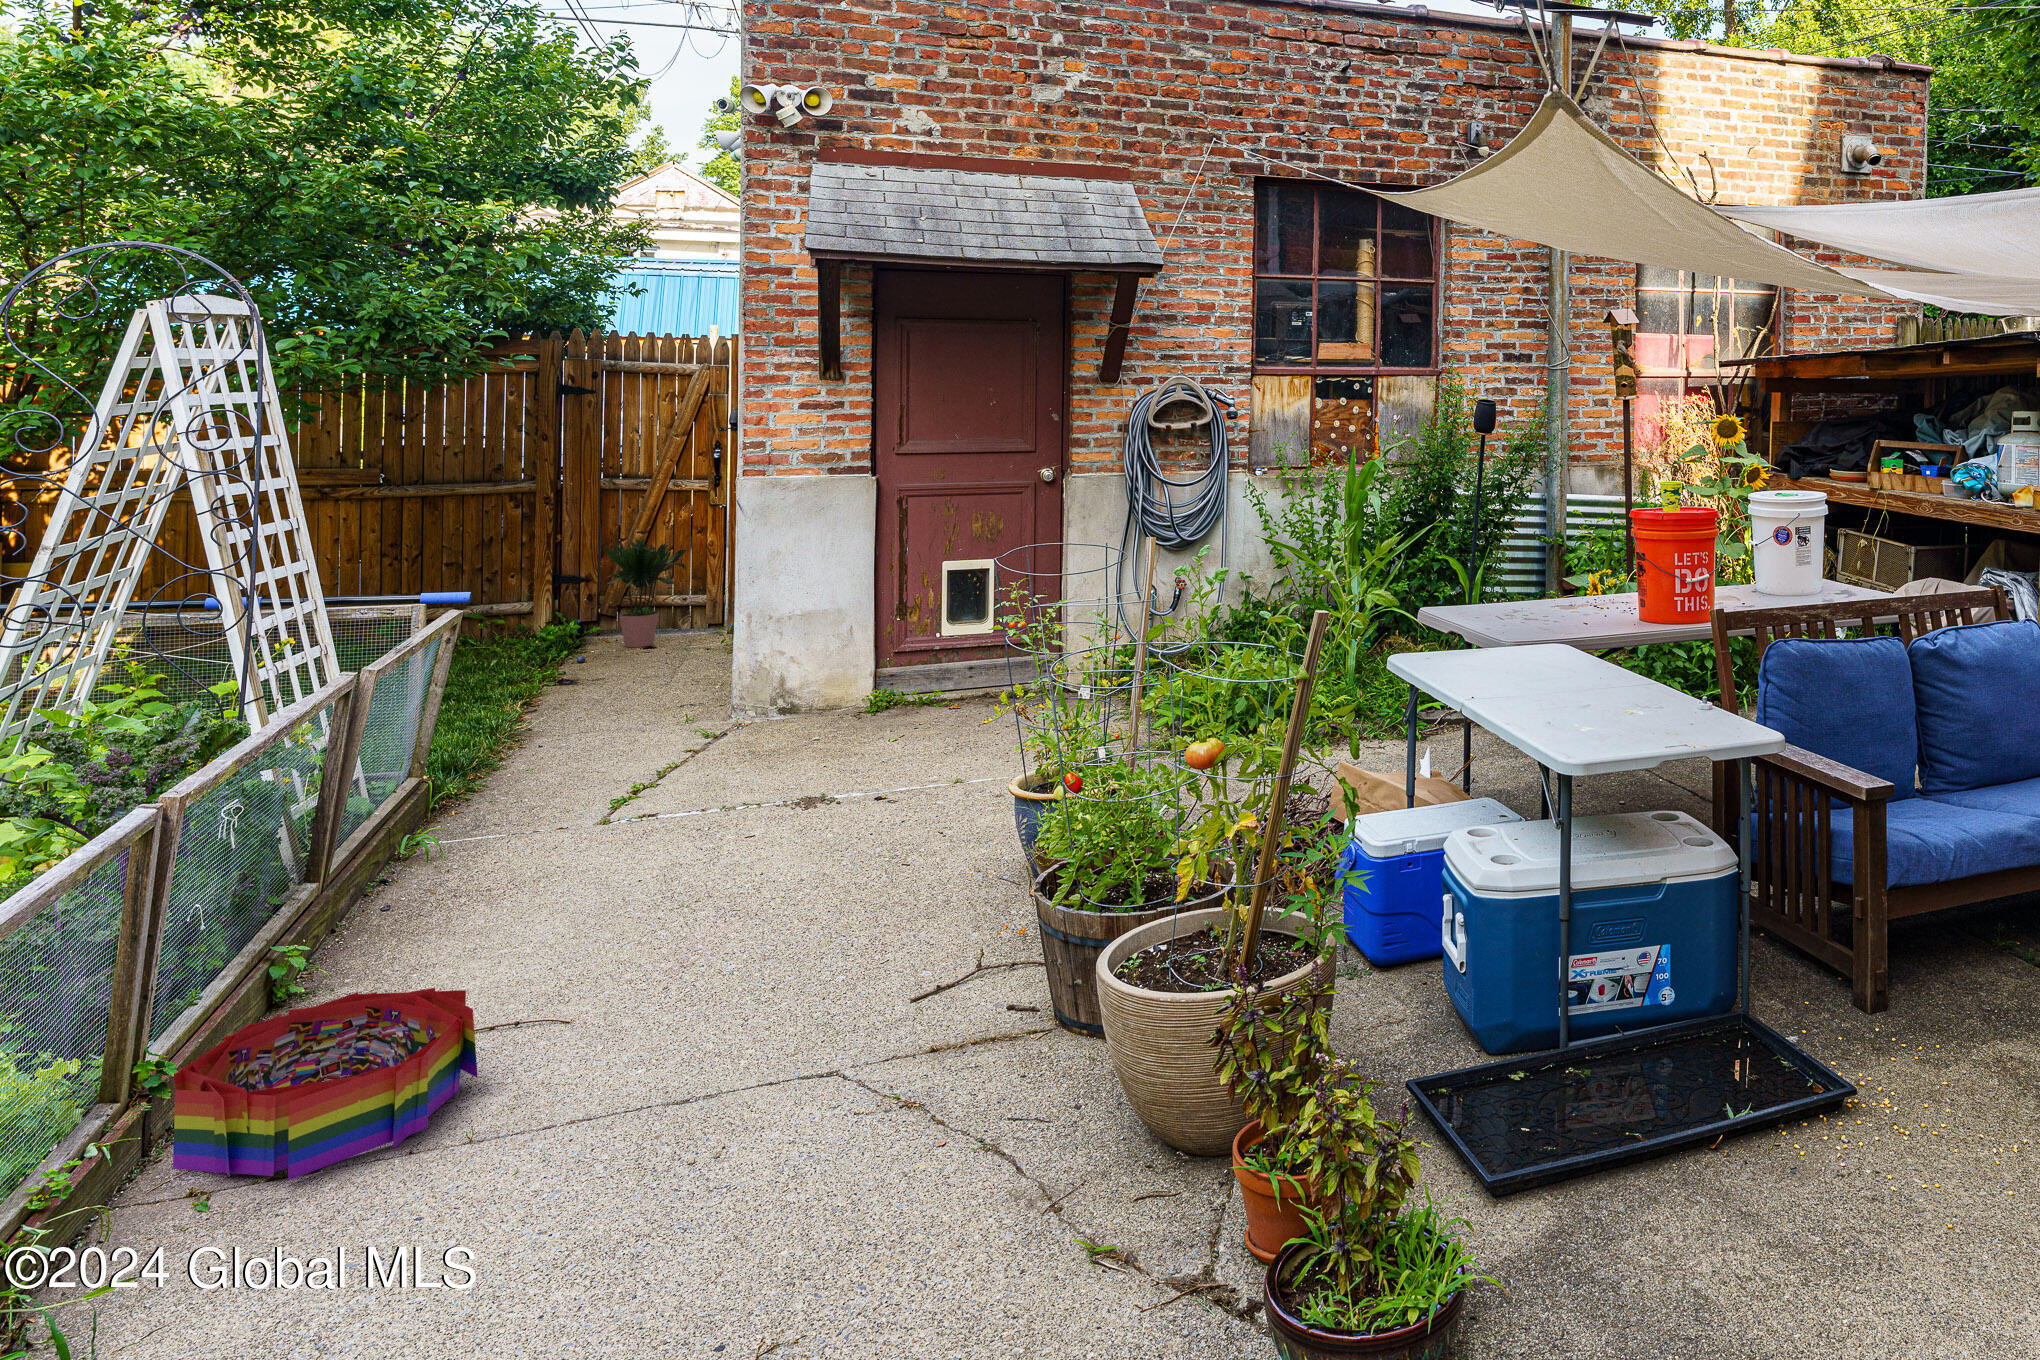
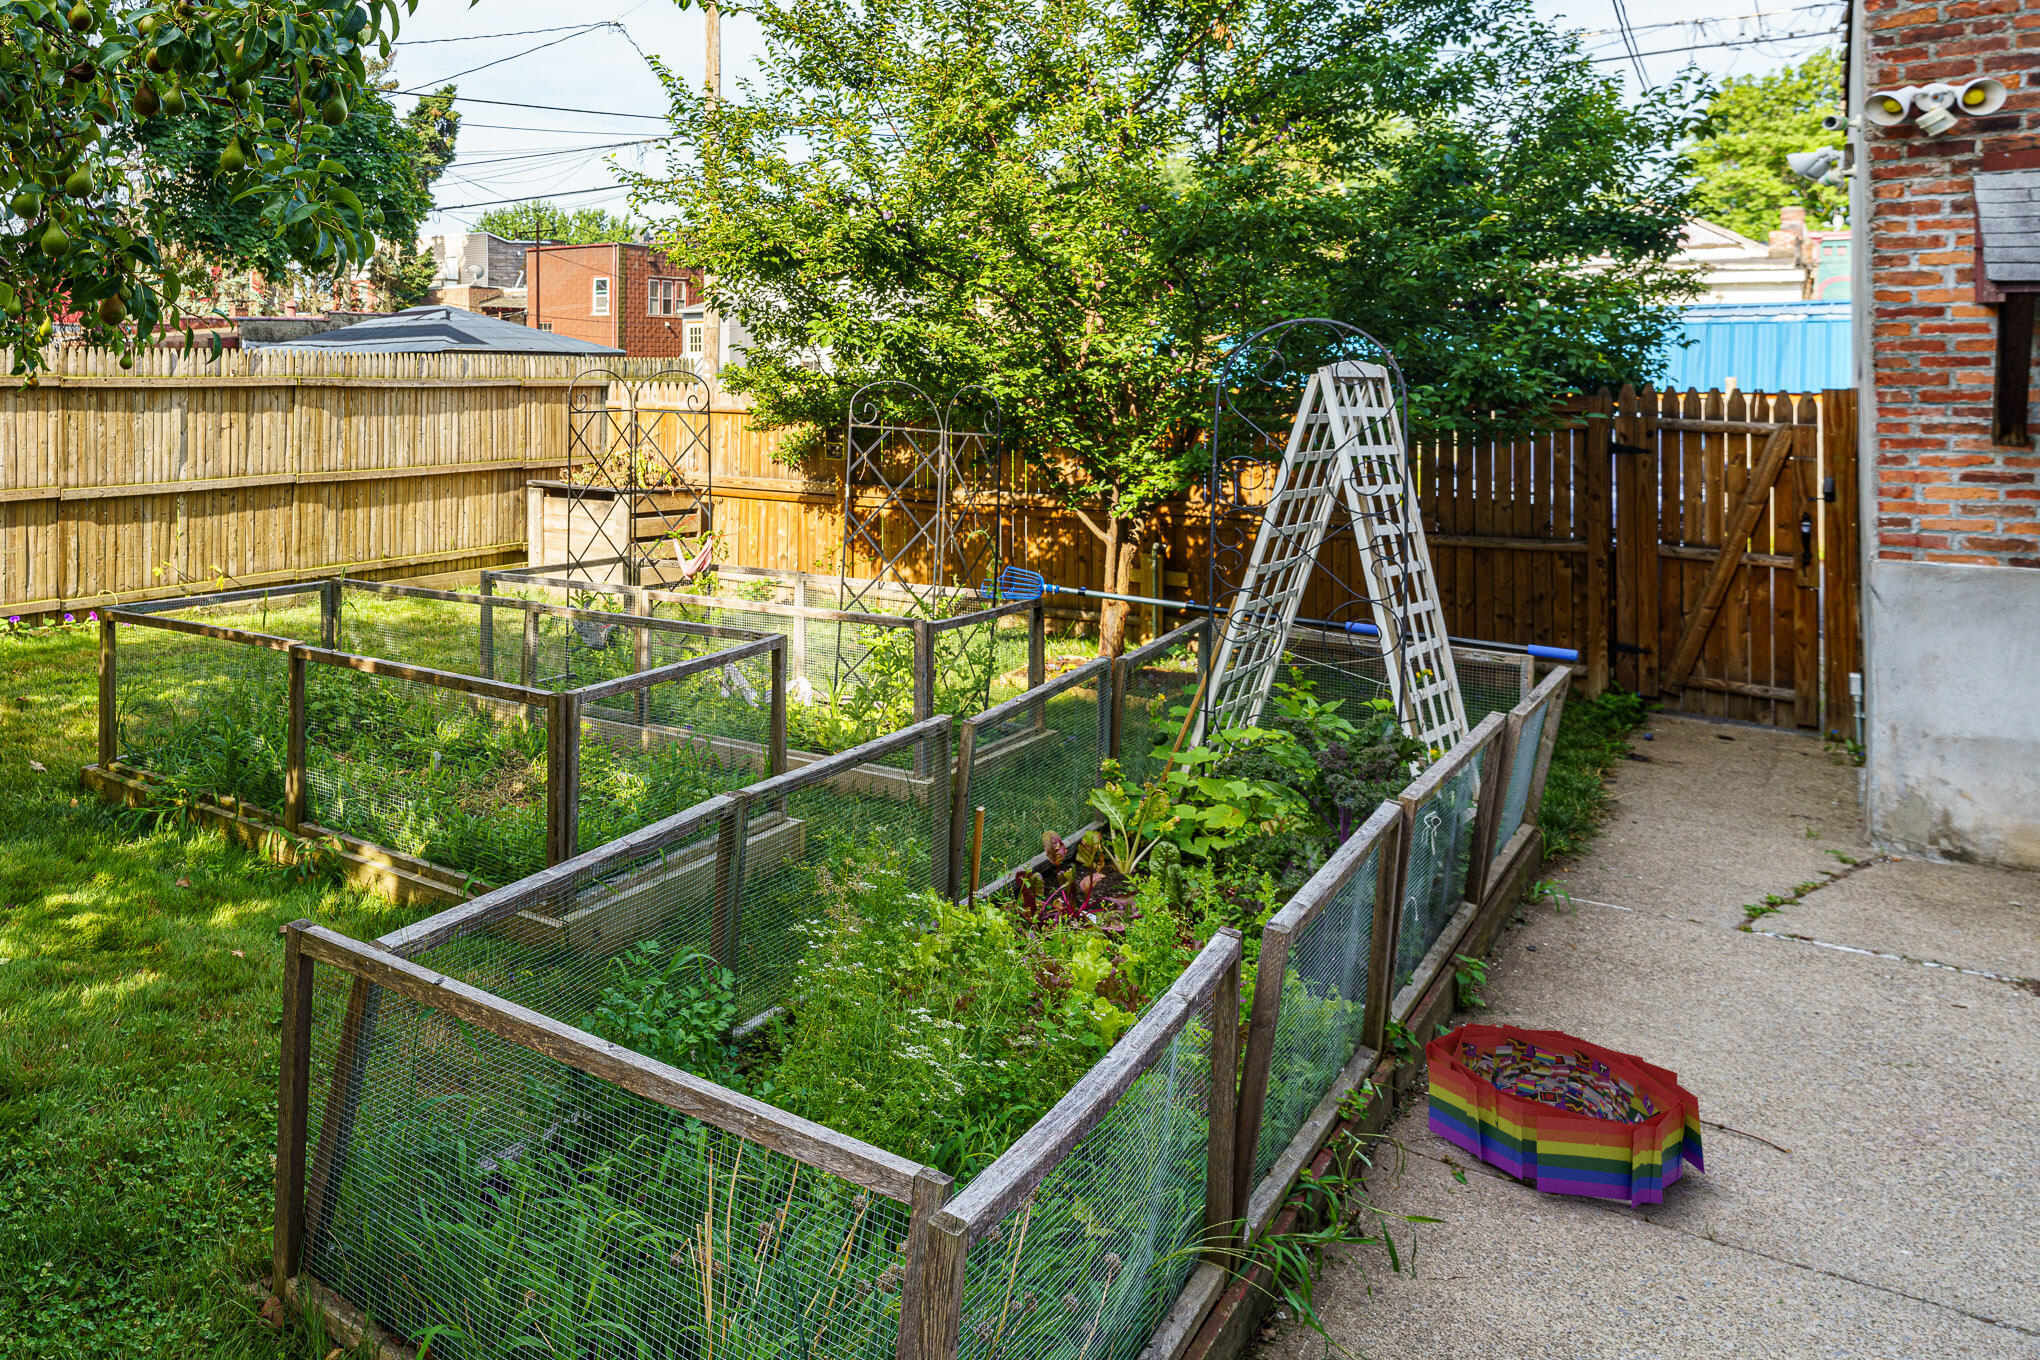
potted plant: present [604,538,686,647] -> none [1661,615,1772,742]

